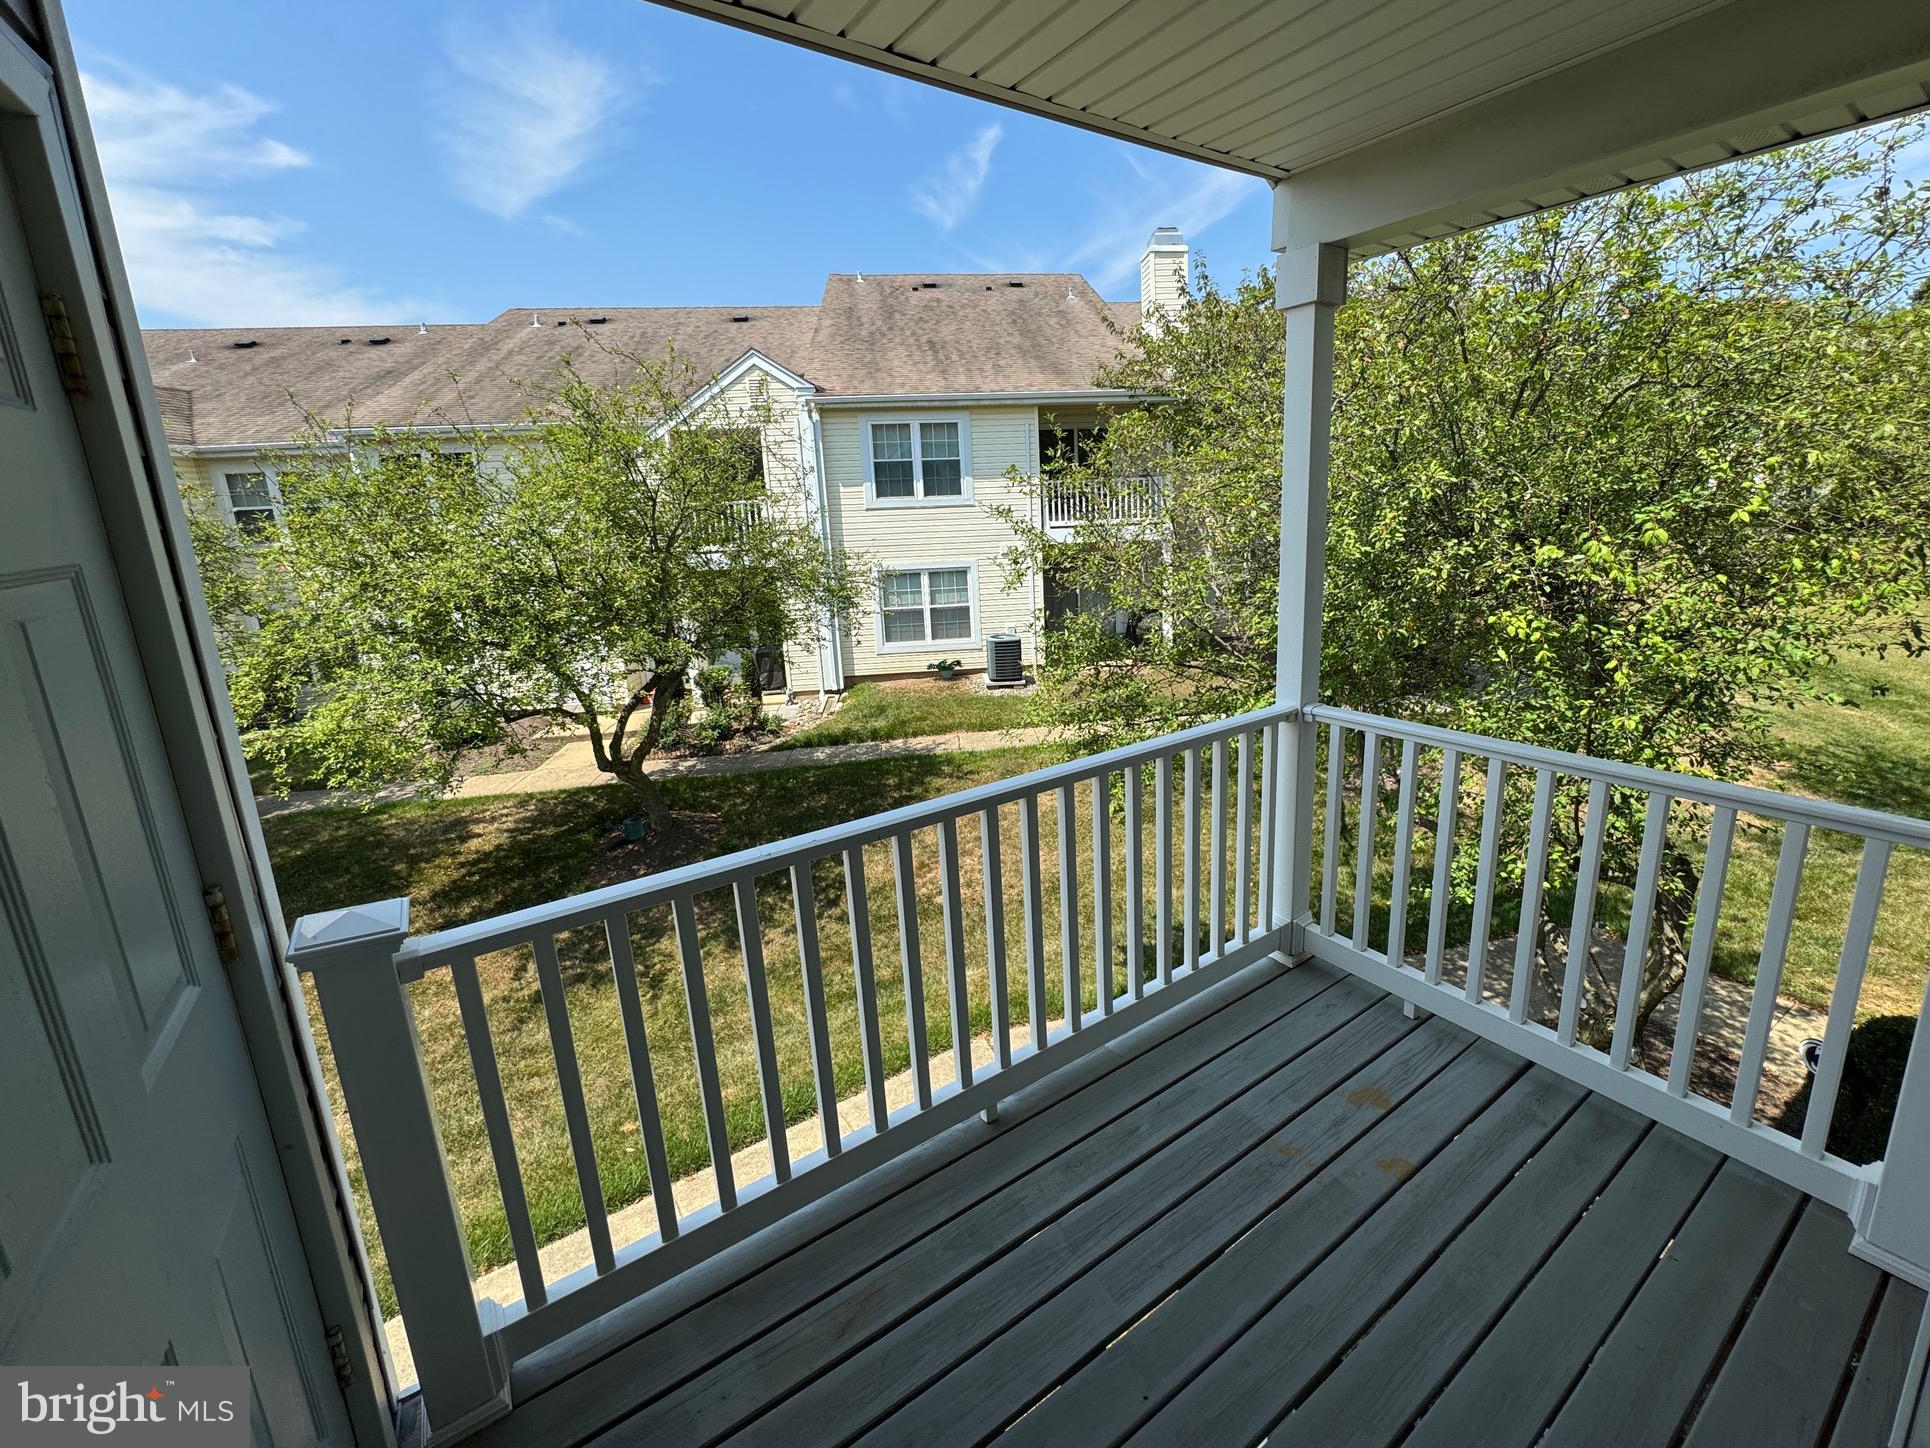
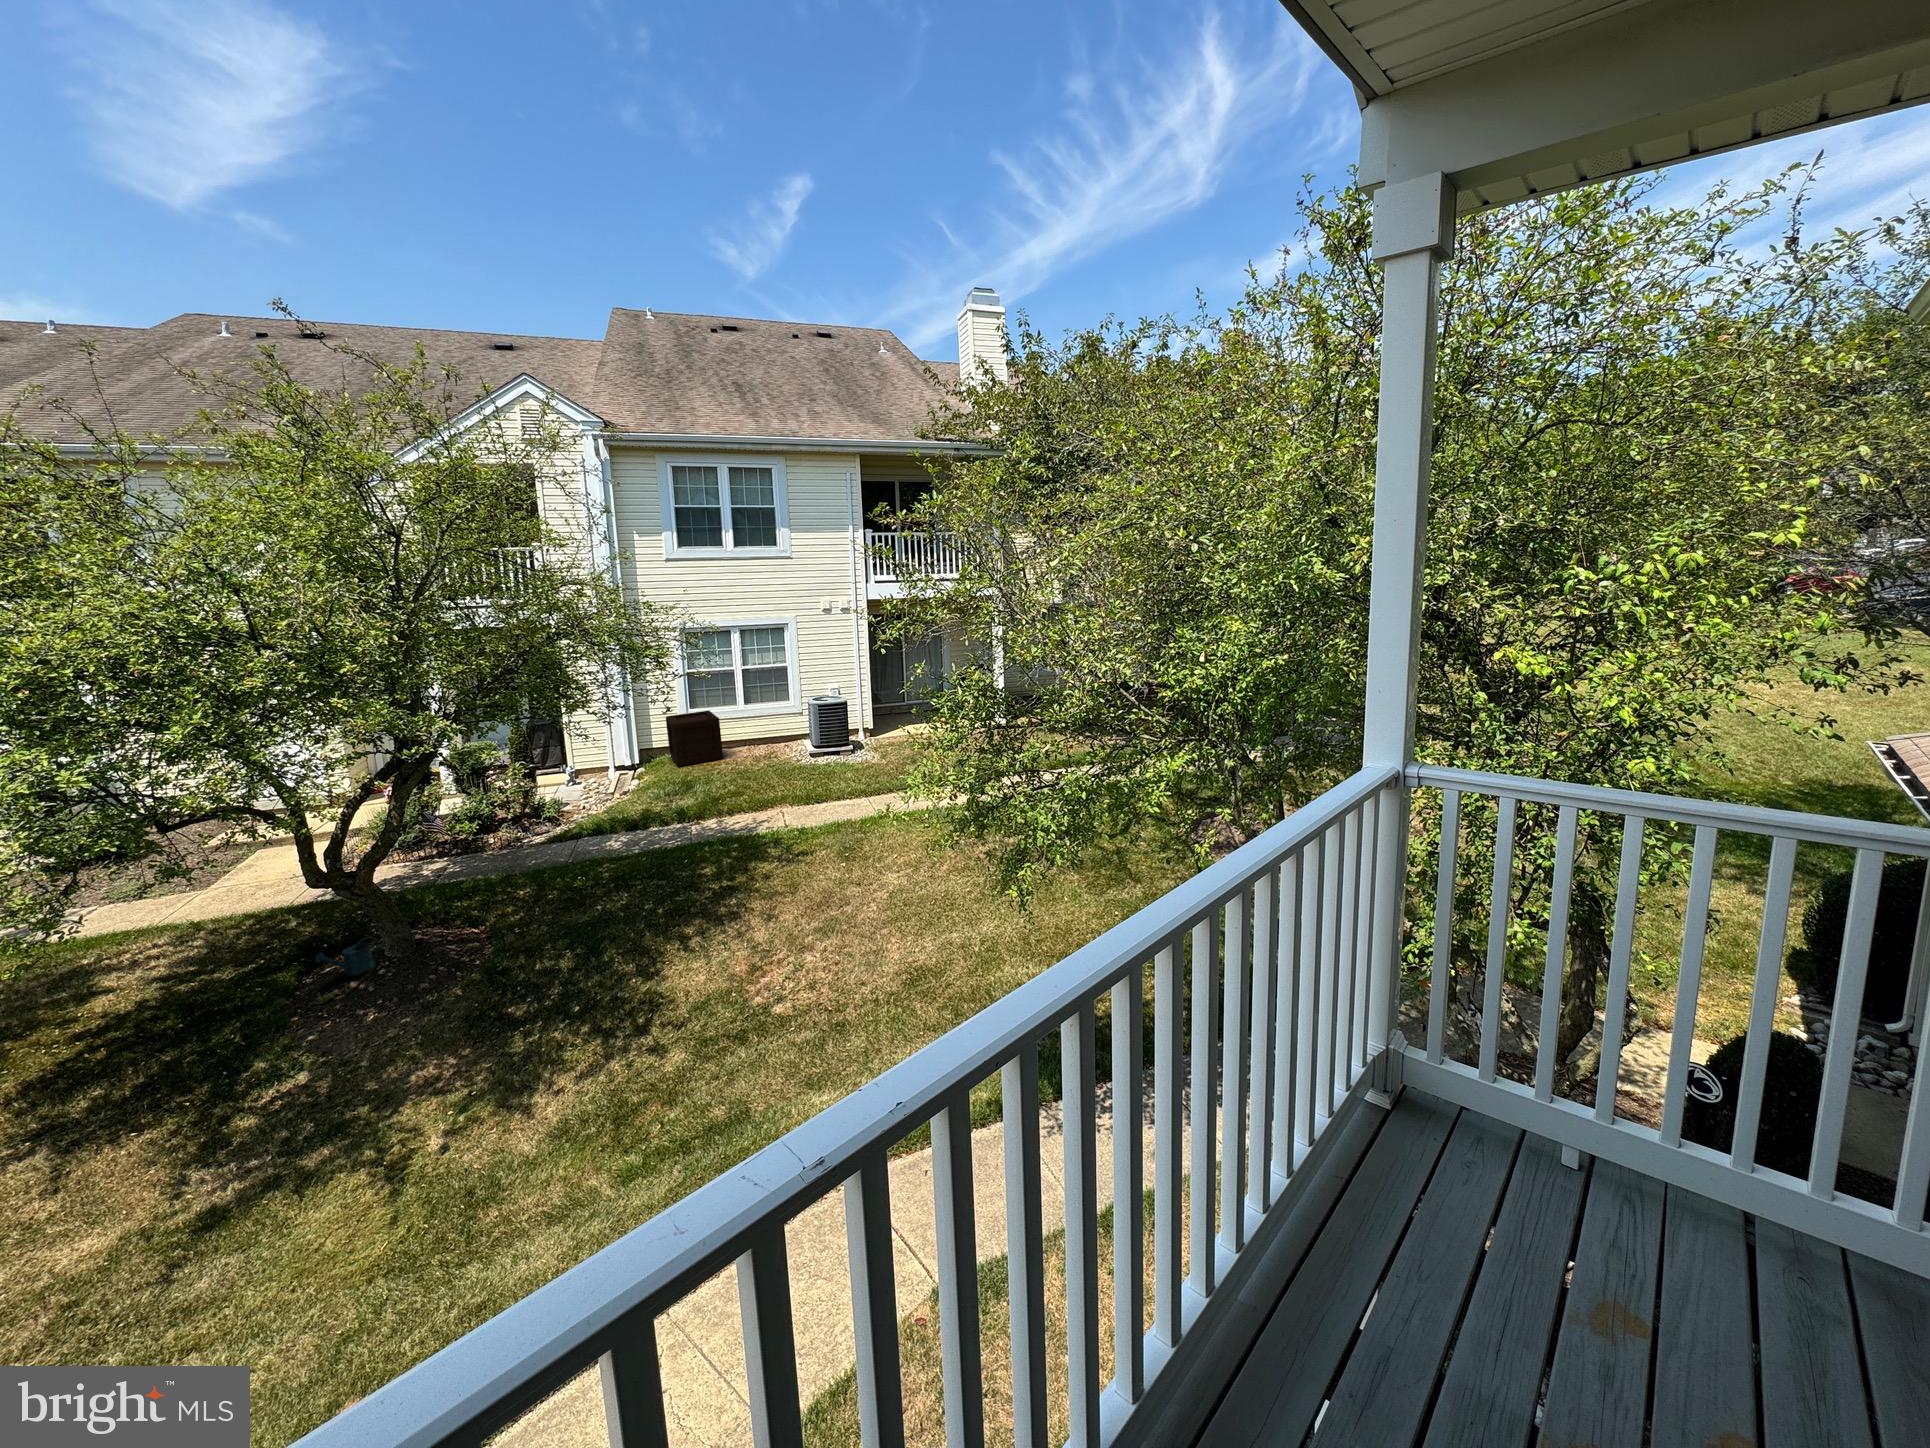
wooden crate: none [866,644,913,692] -> present [666,710,723,766]
potted plant: present [927,660,963,678] -> none [739,726,781,748]

